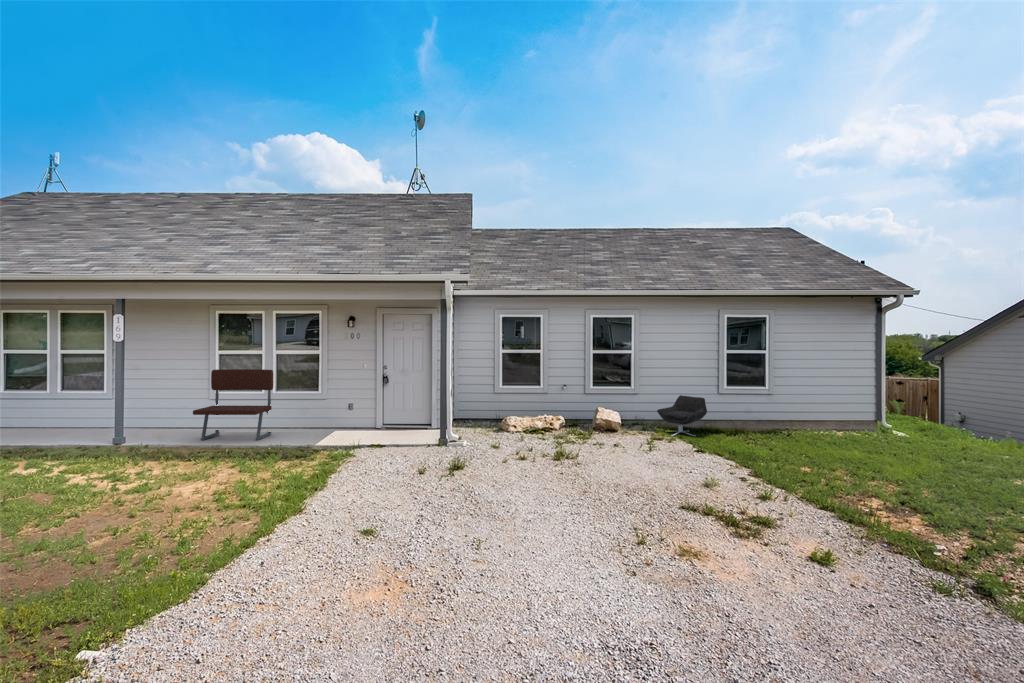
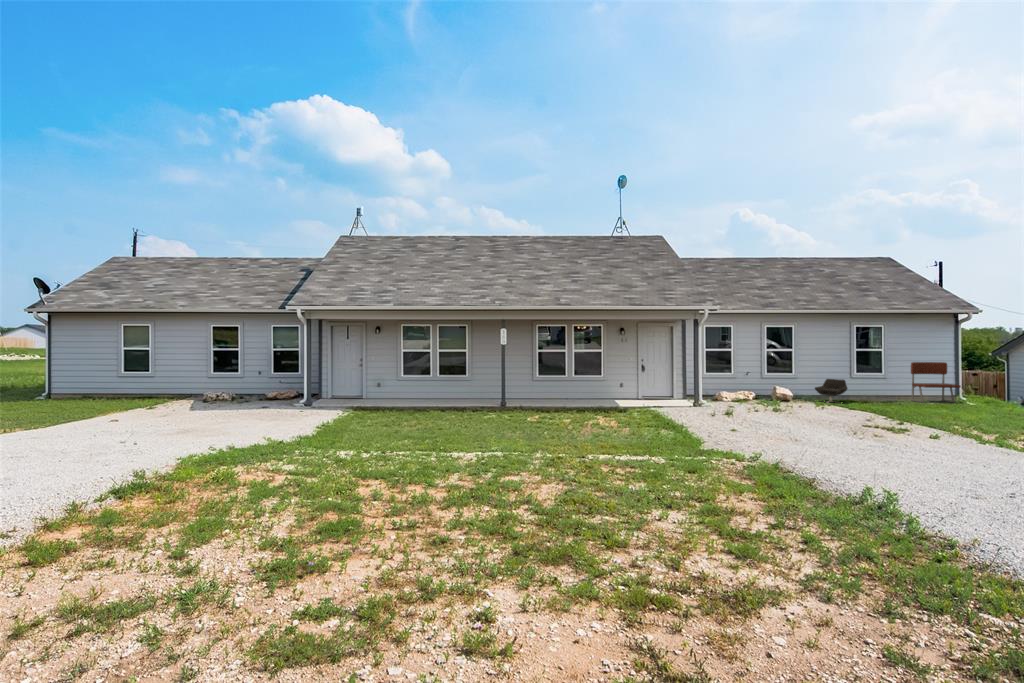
bench: present [193,369,273,440] -> present [911,362,961,403]

